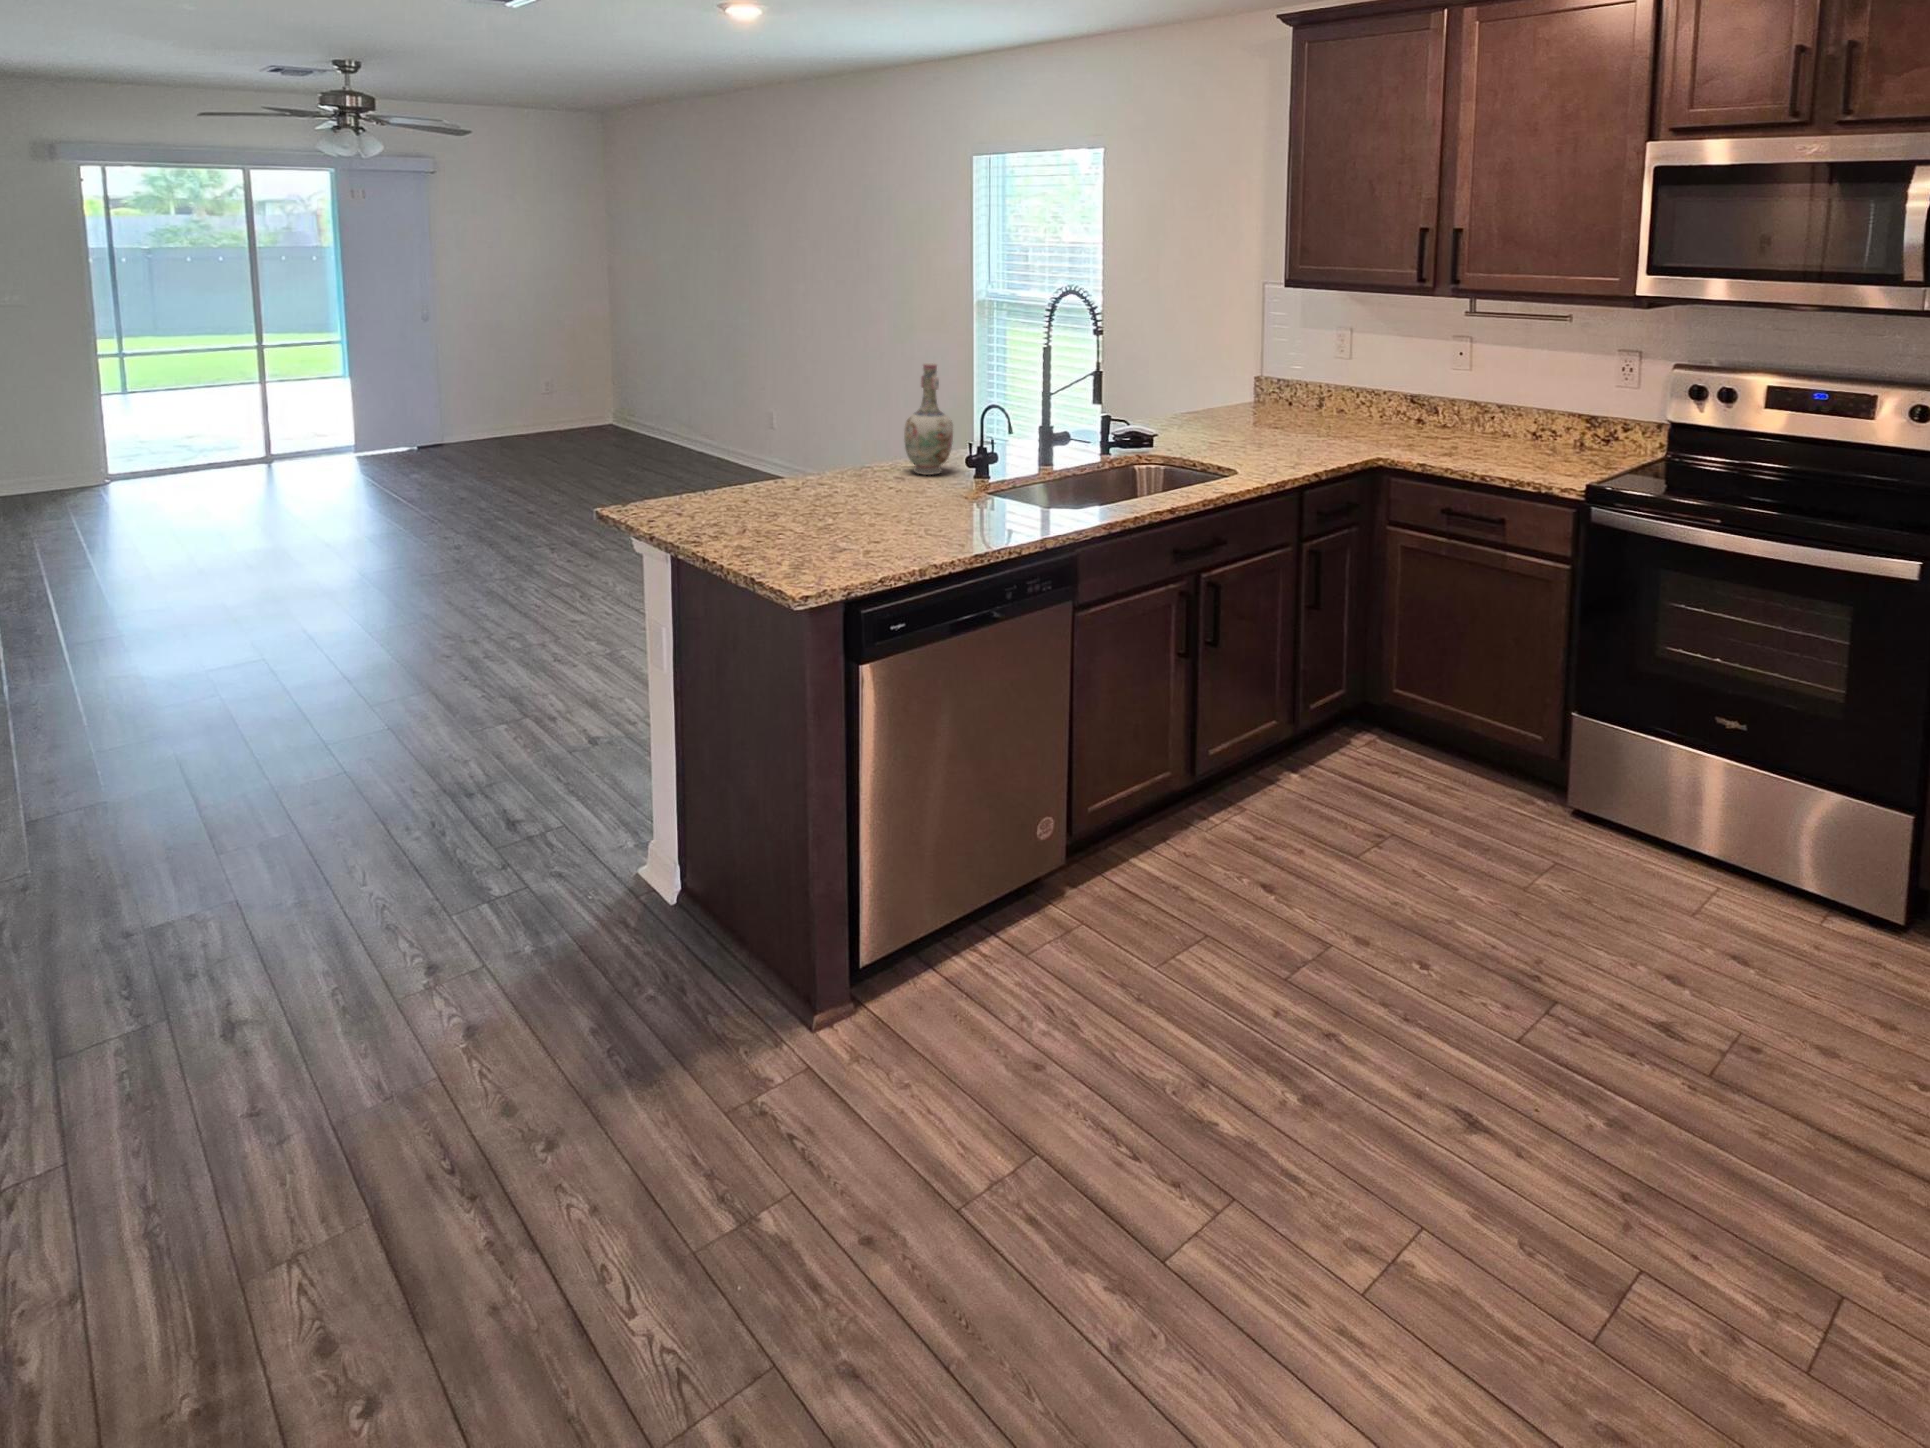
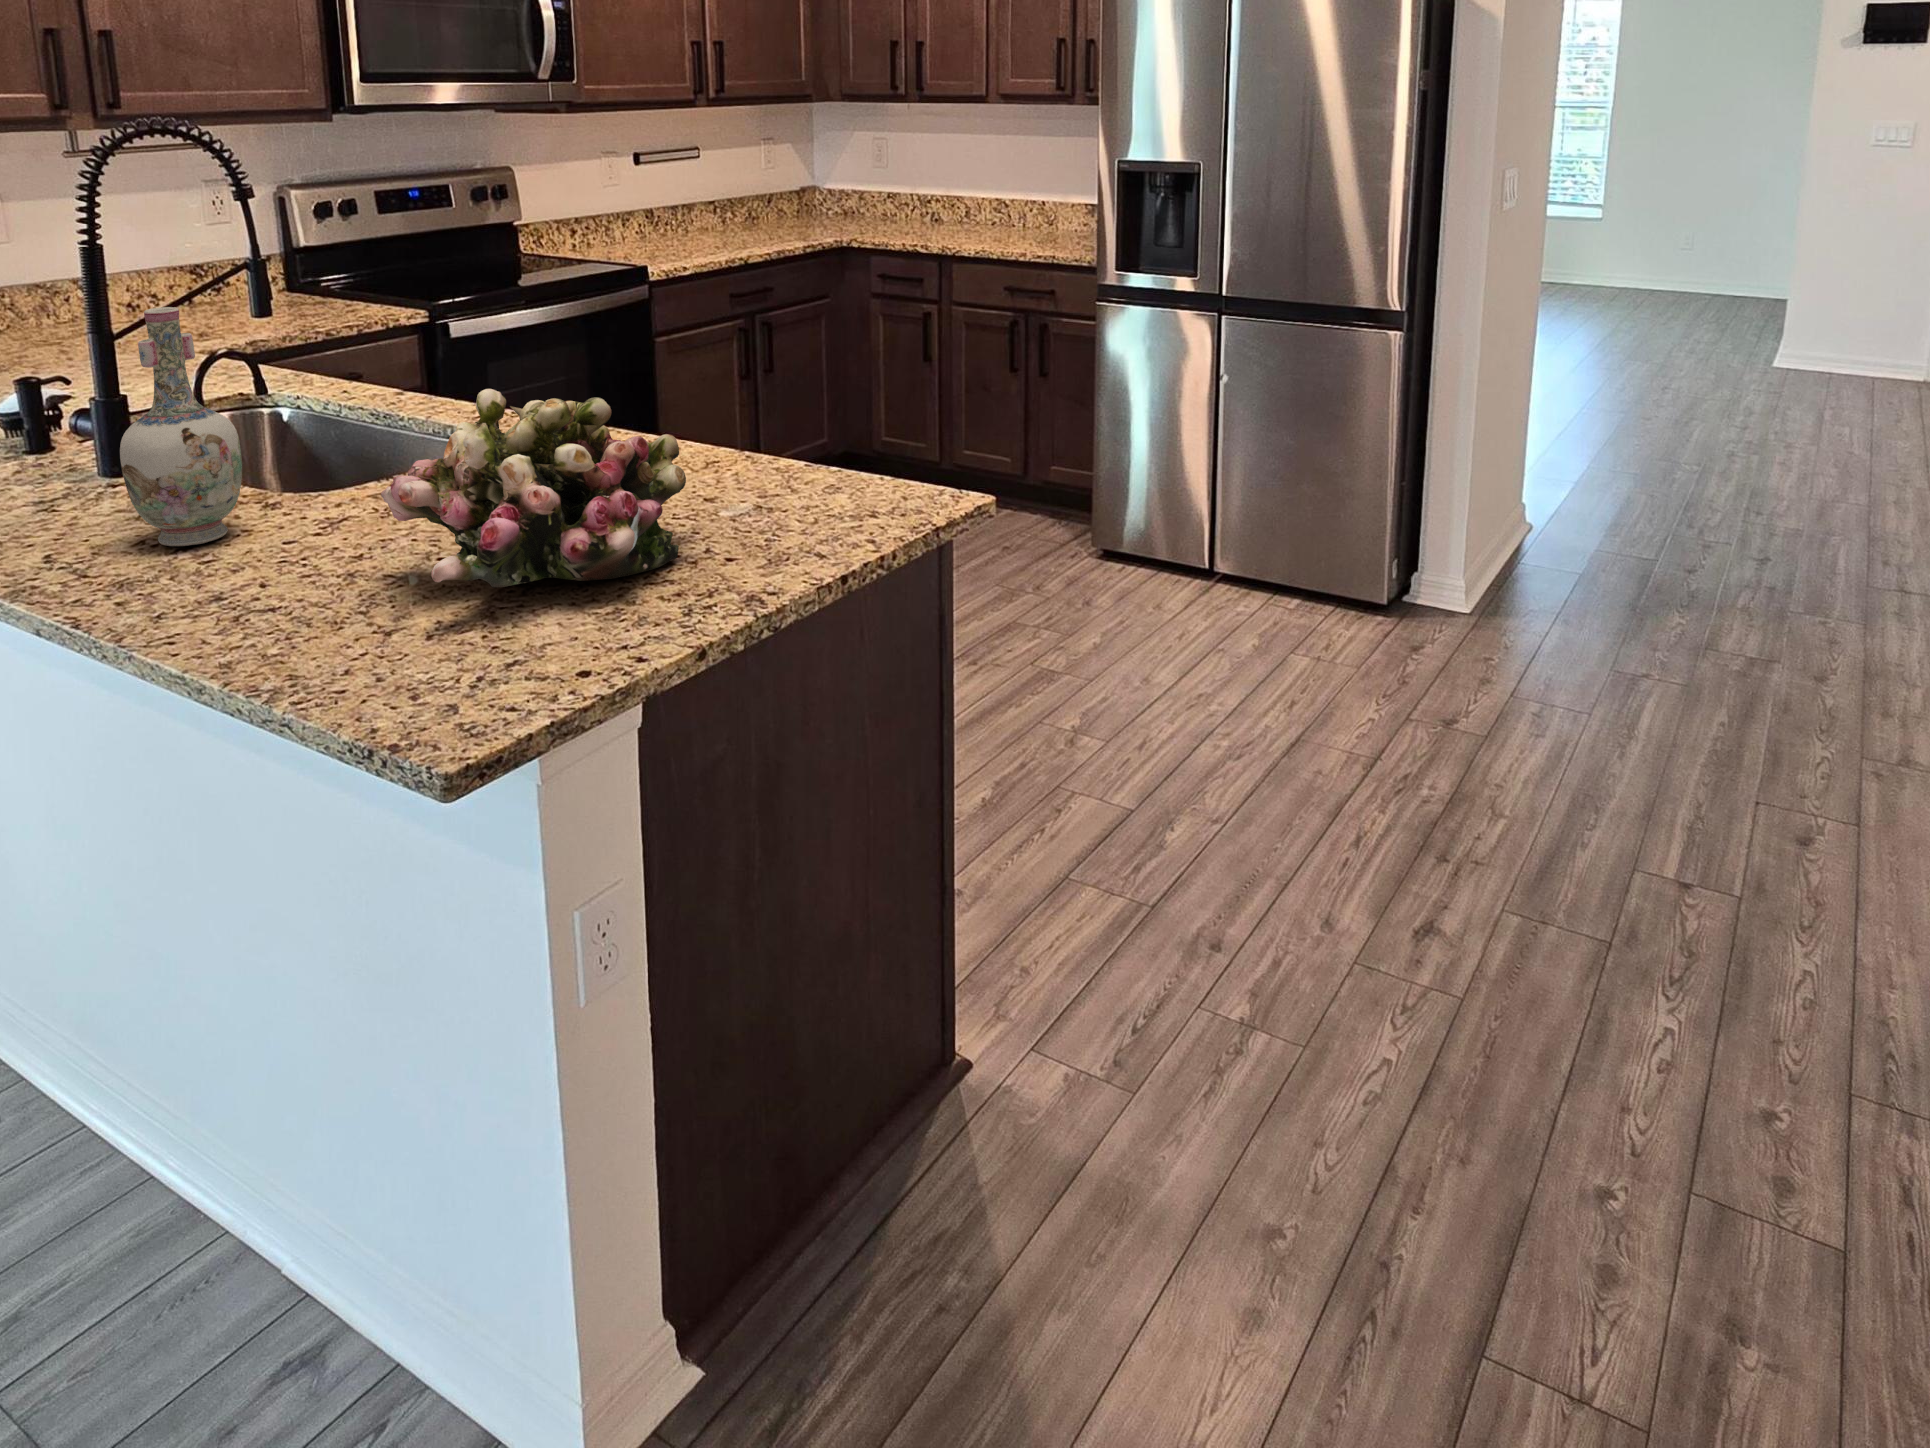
flower arrangement: none [737,417,884,526] -> present [381,389,686,587]

